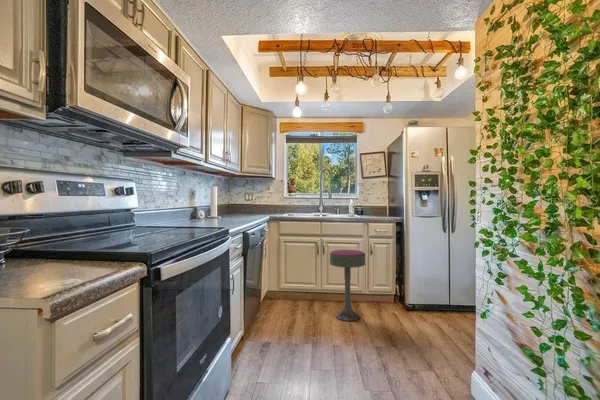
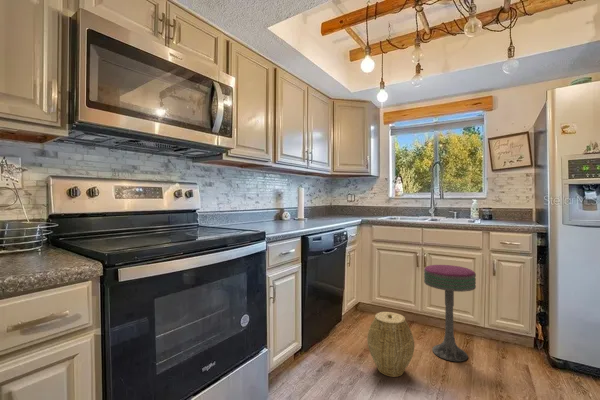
woven basket: none [296,290,333,340] -> present [367,312,414,377]

